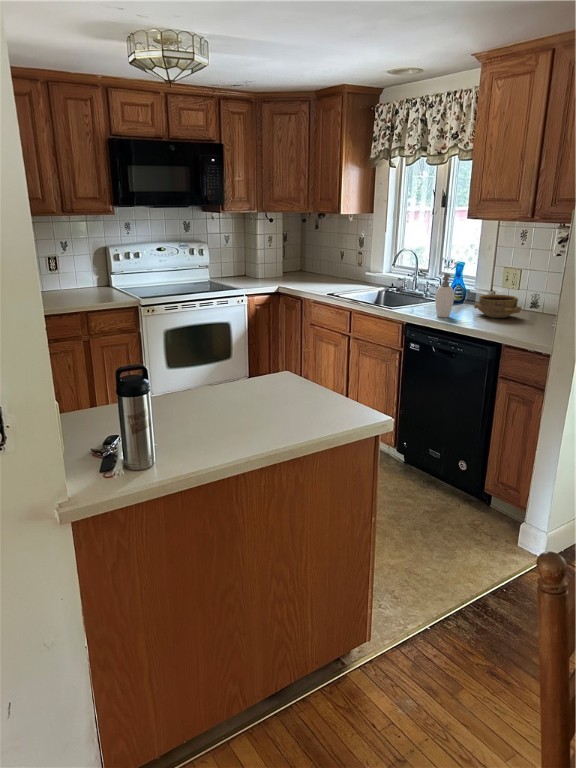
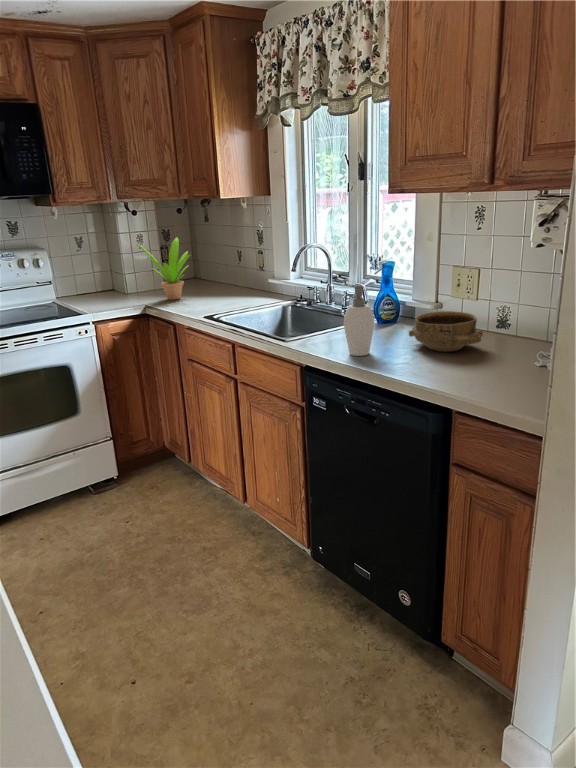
potted plant: none [275,240,314,283] -> present [135,237,190,300]

